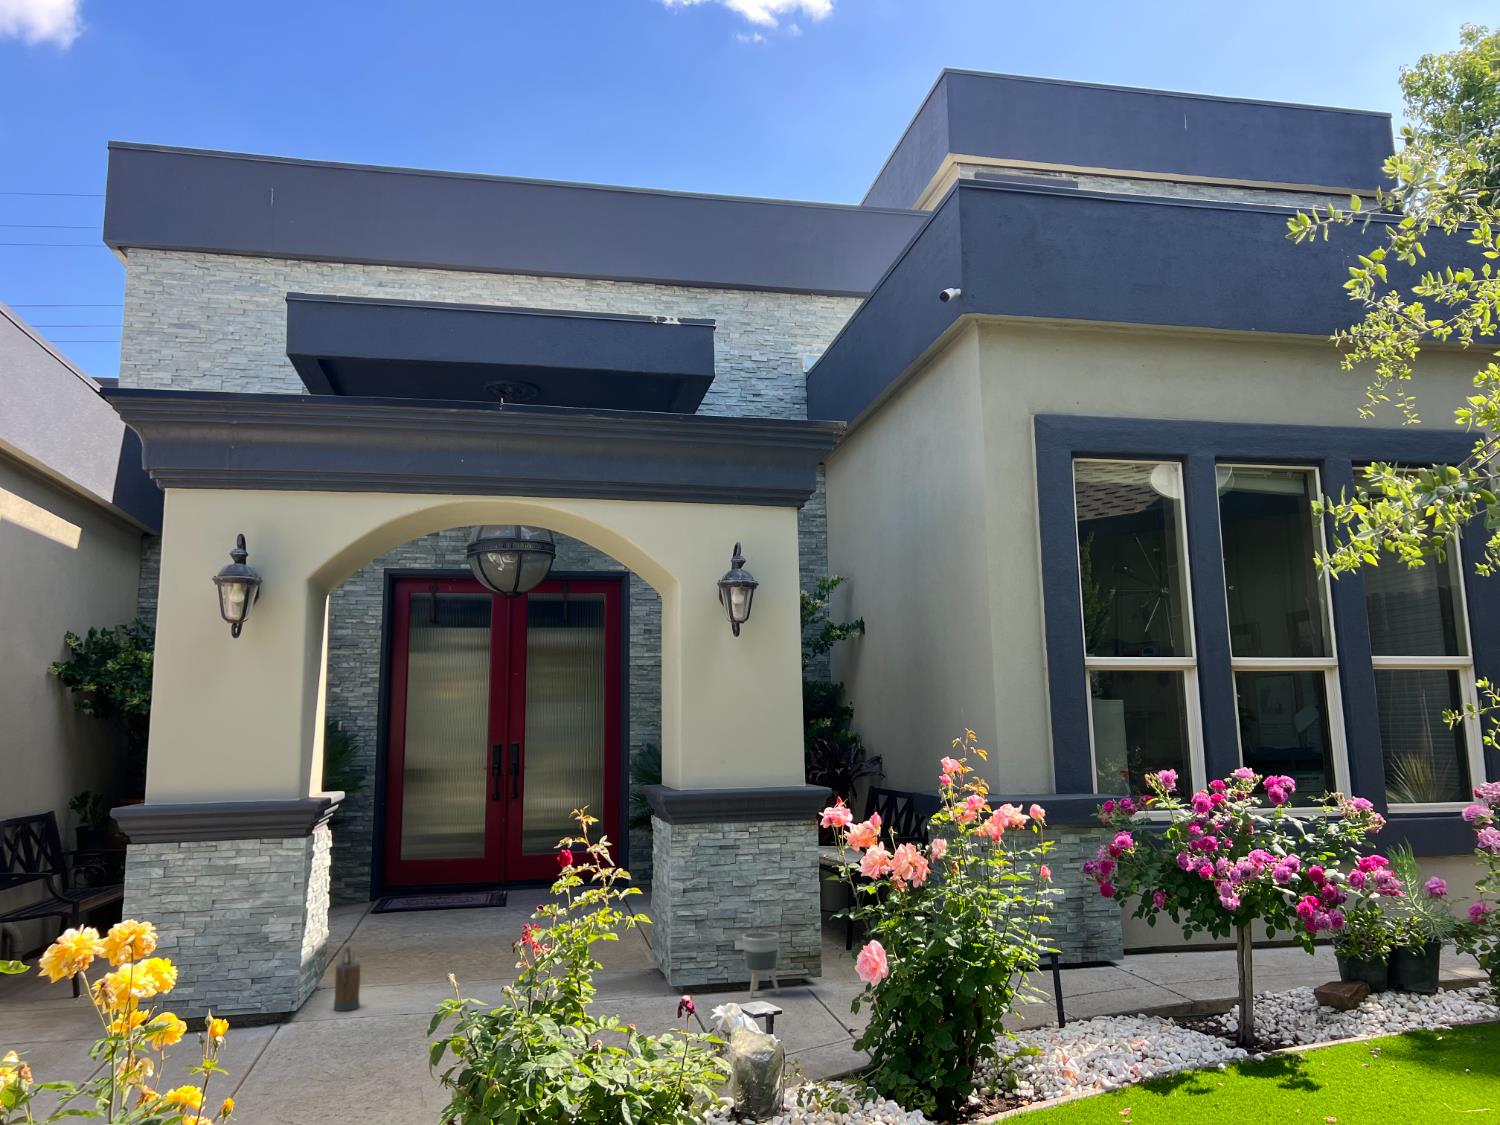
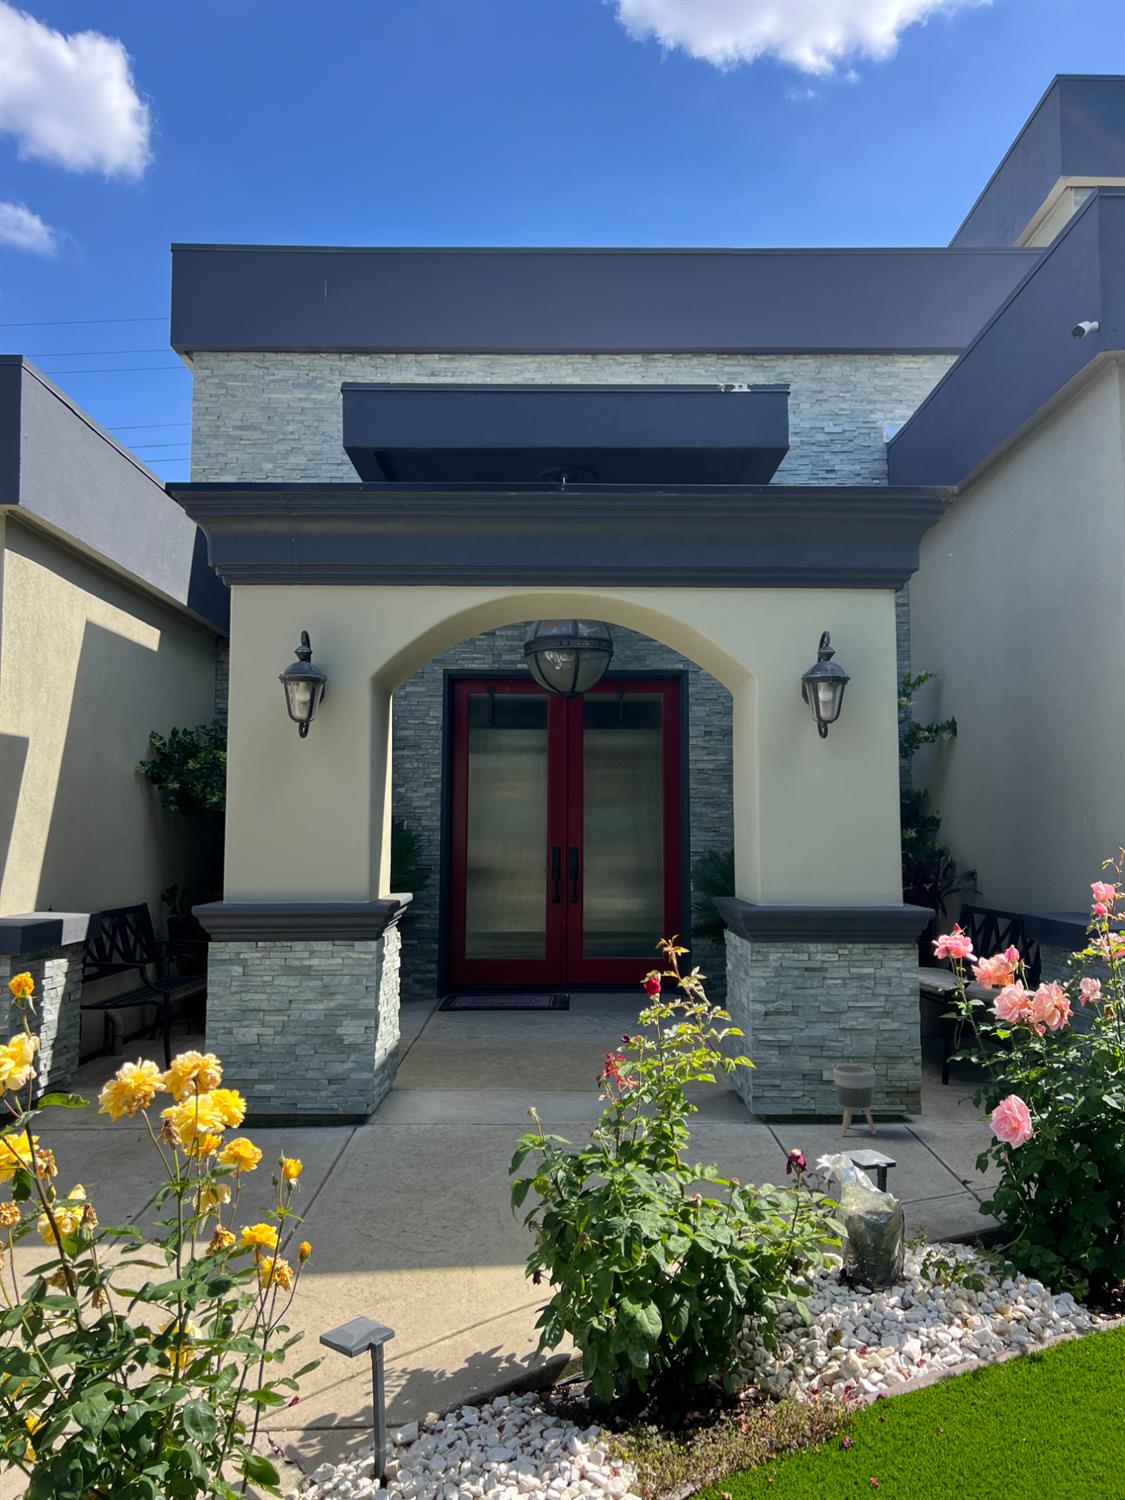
watering can: present [334,946,360,1011] -> none [407,1053,432,1118]

